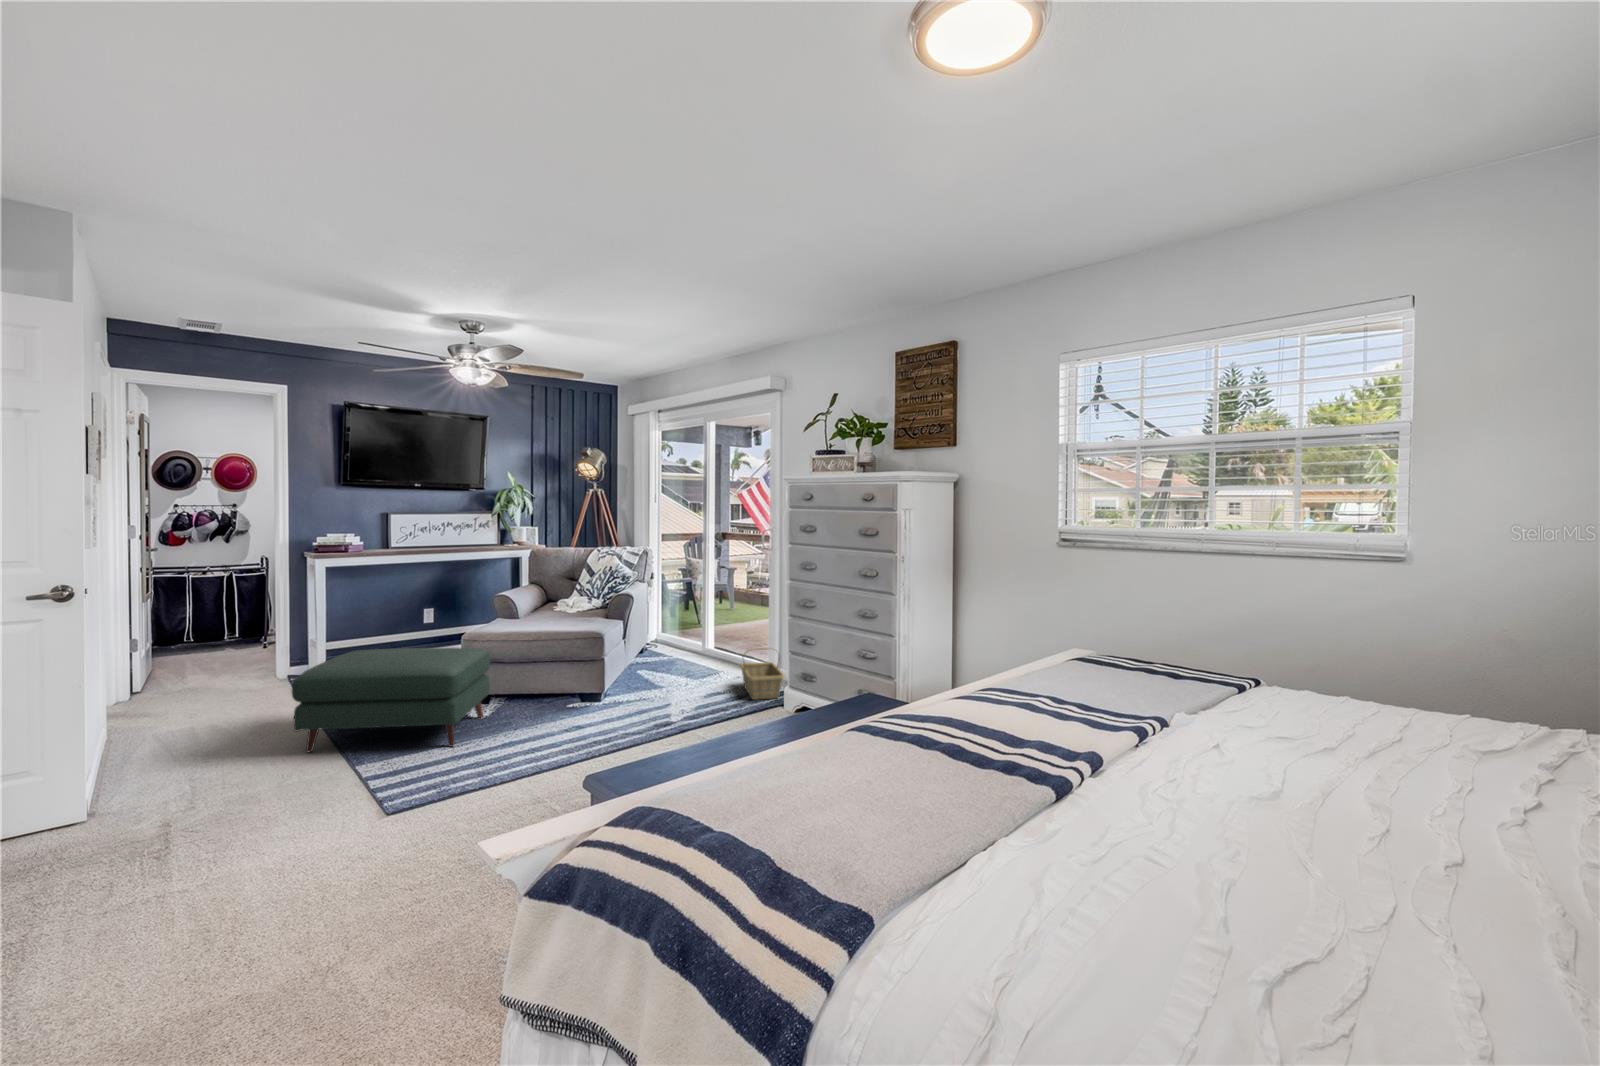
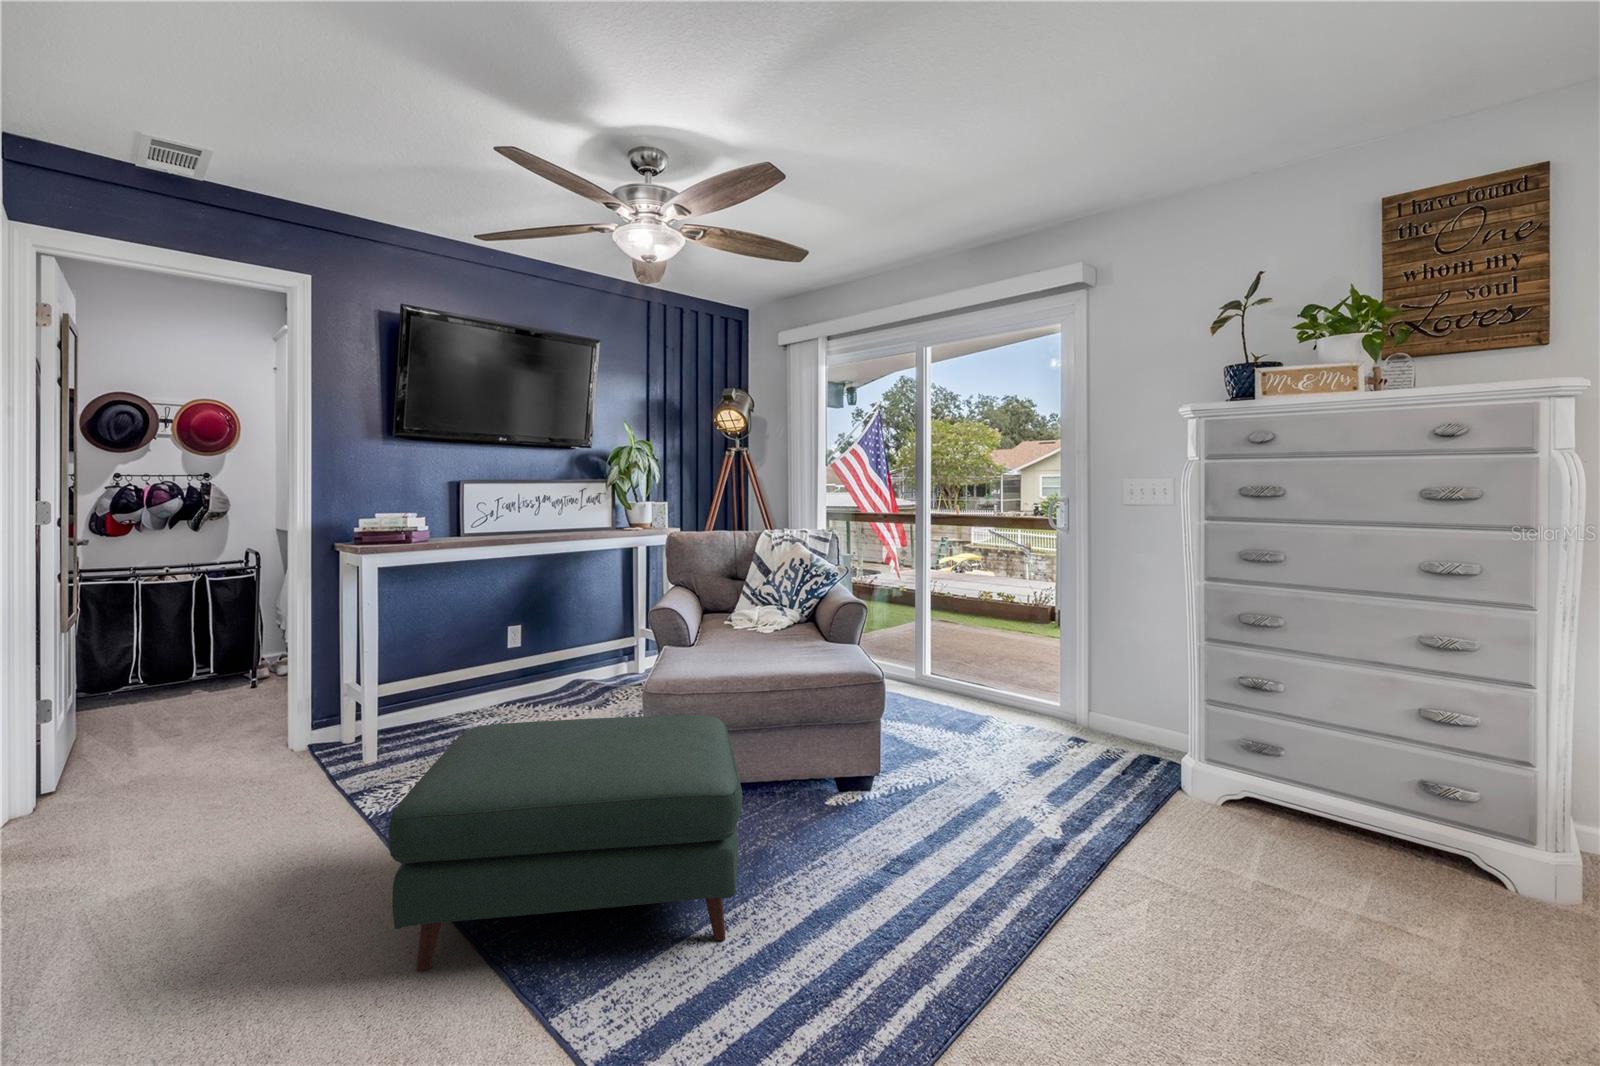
basket: present [740,648,784,700] -> none [1085,697,1201,791]

